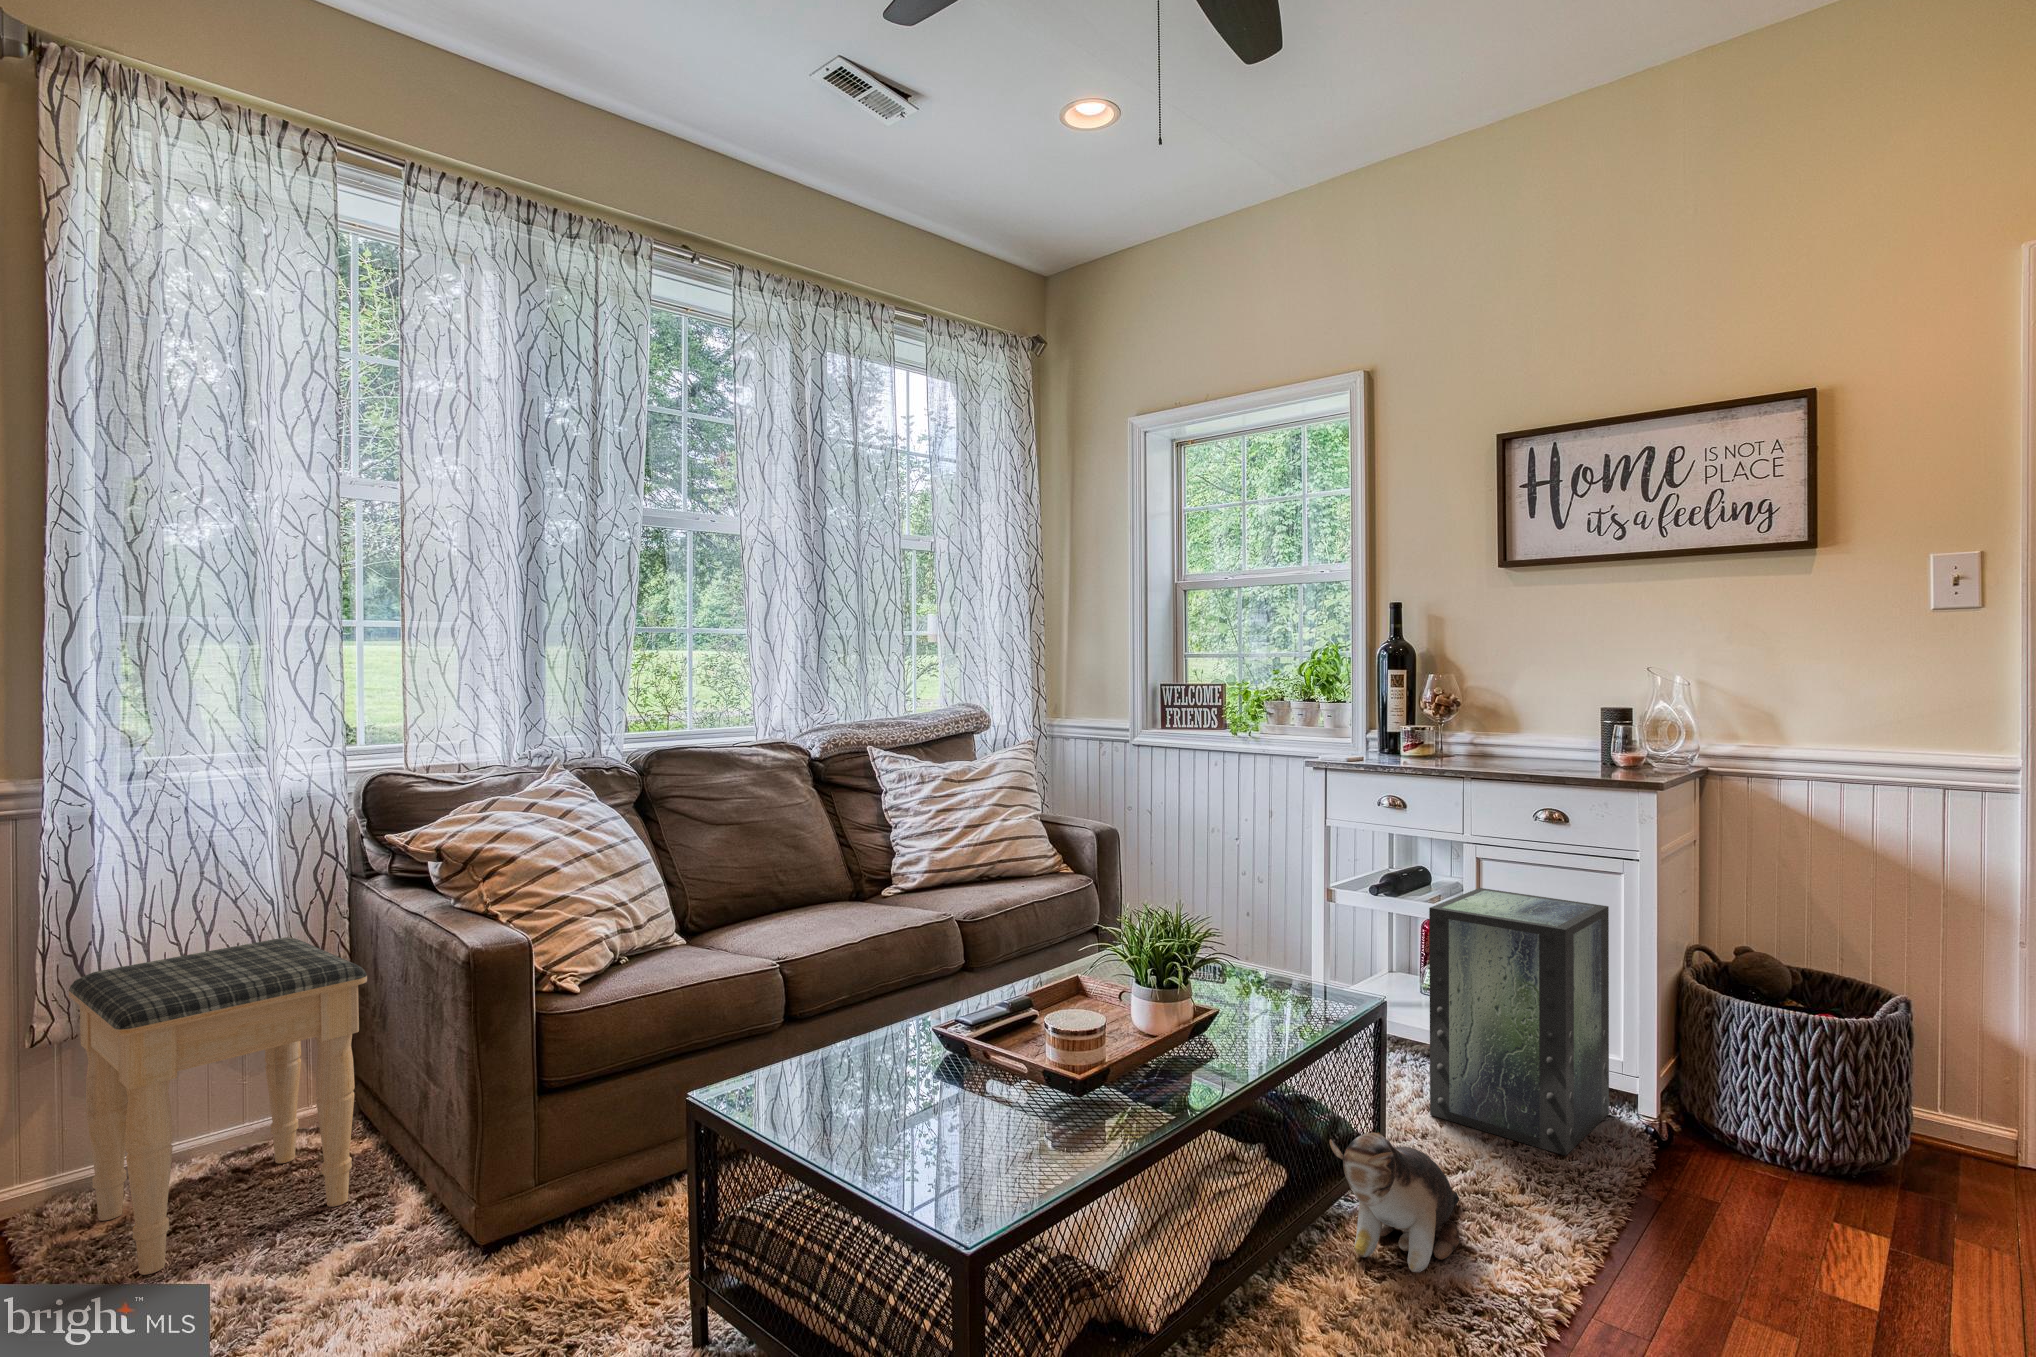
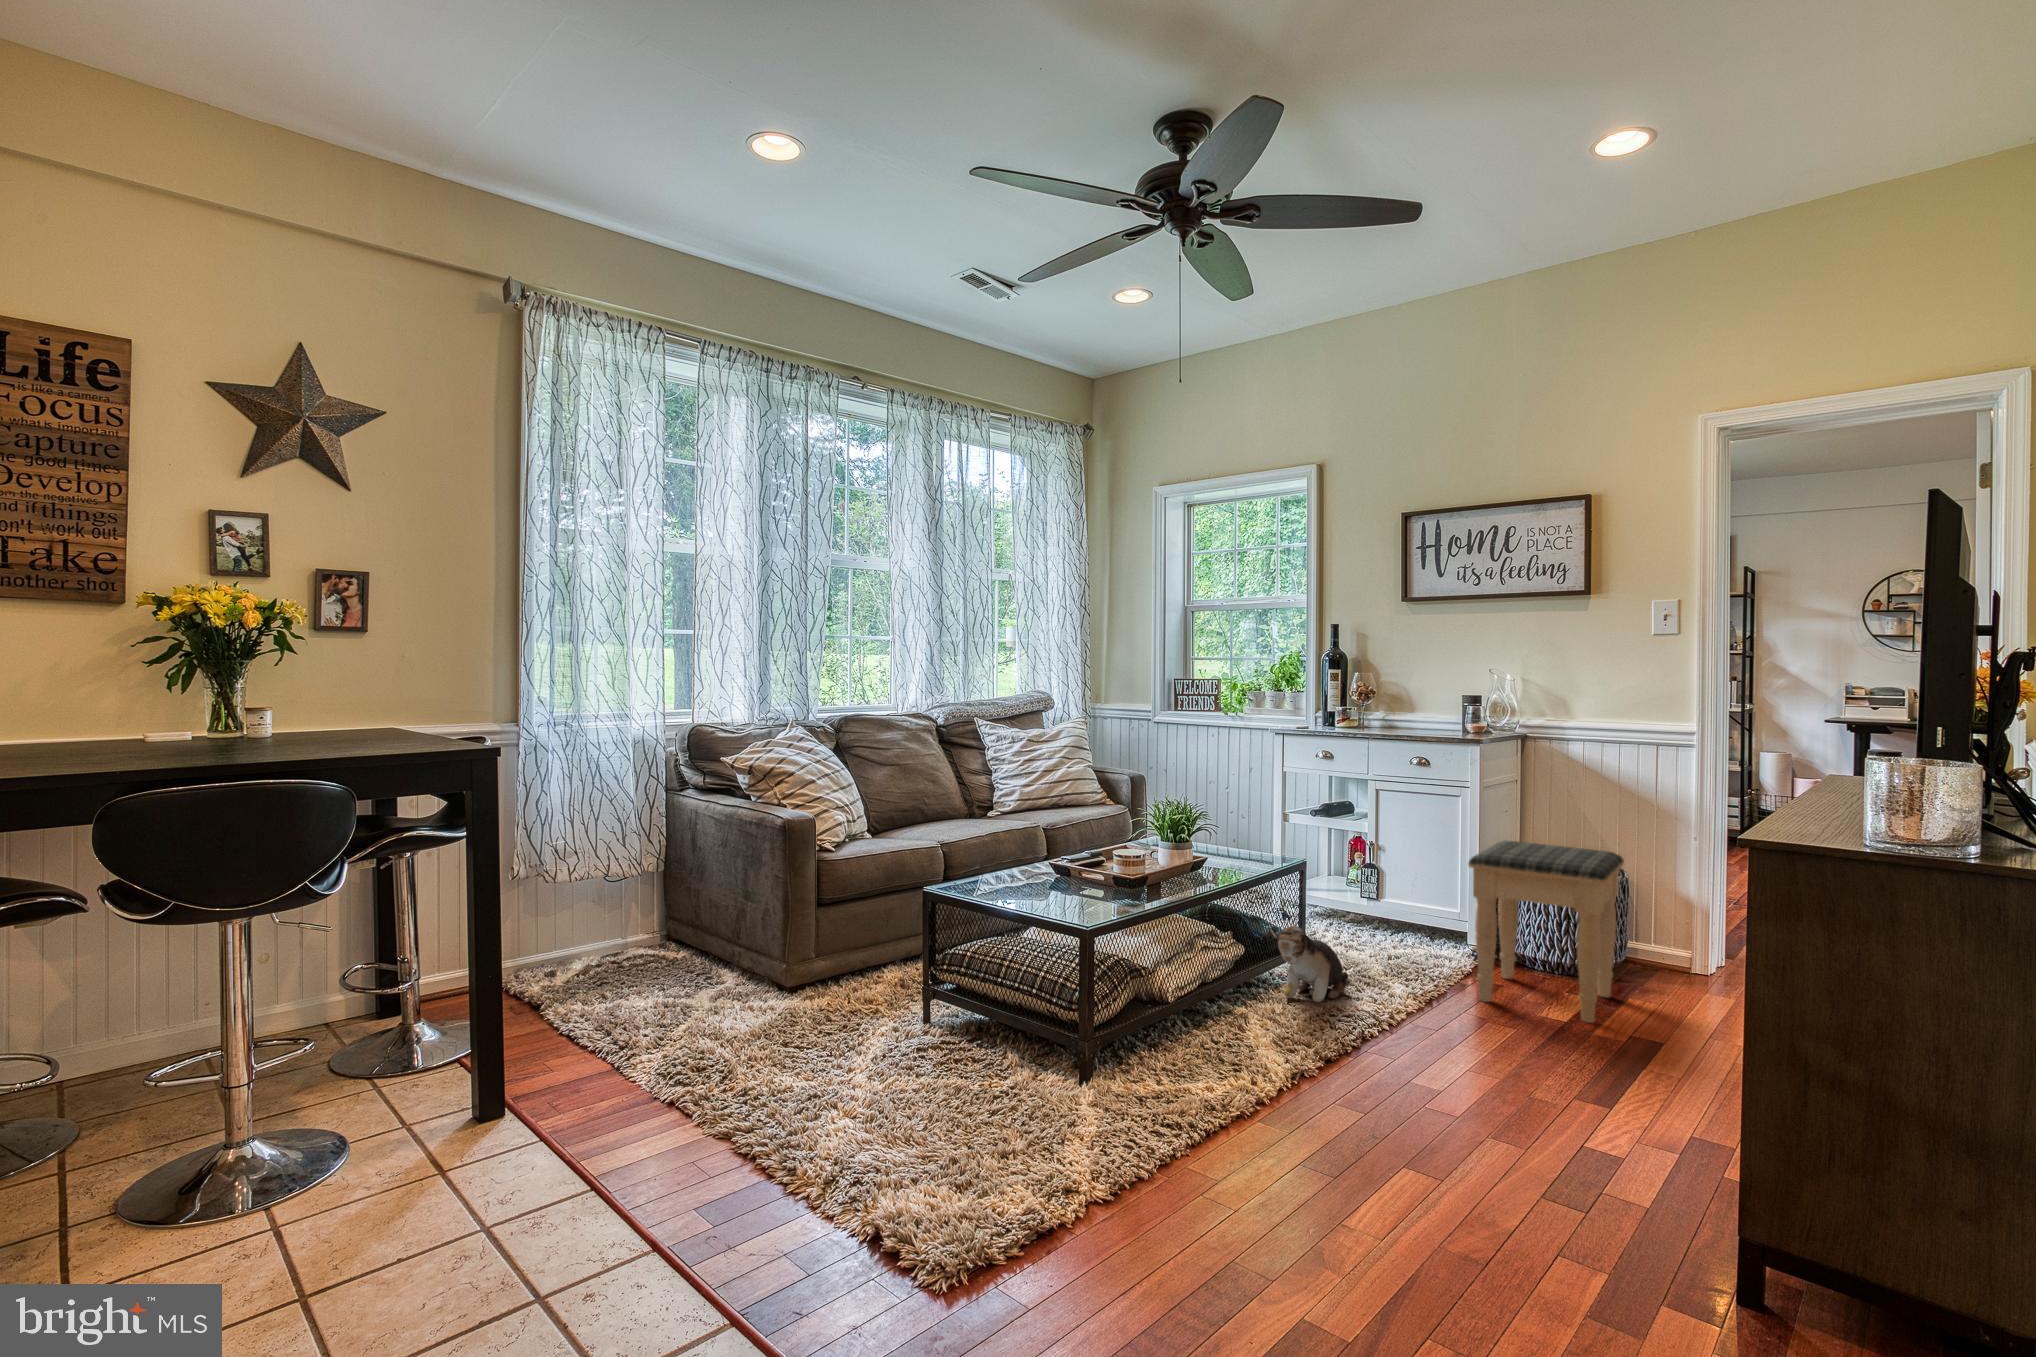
storage box: present [1429,888,1609,1156] -> none [1341,808,1453,962]
footstool: present [69,937,367,1275] -> present [1468,840,1624,1023]

